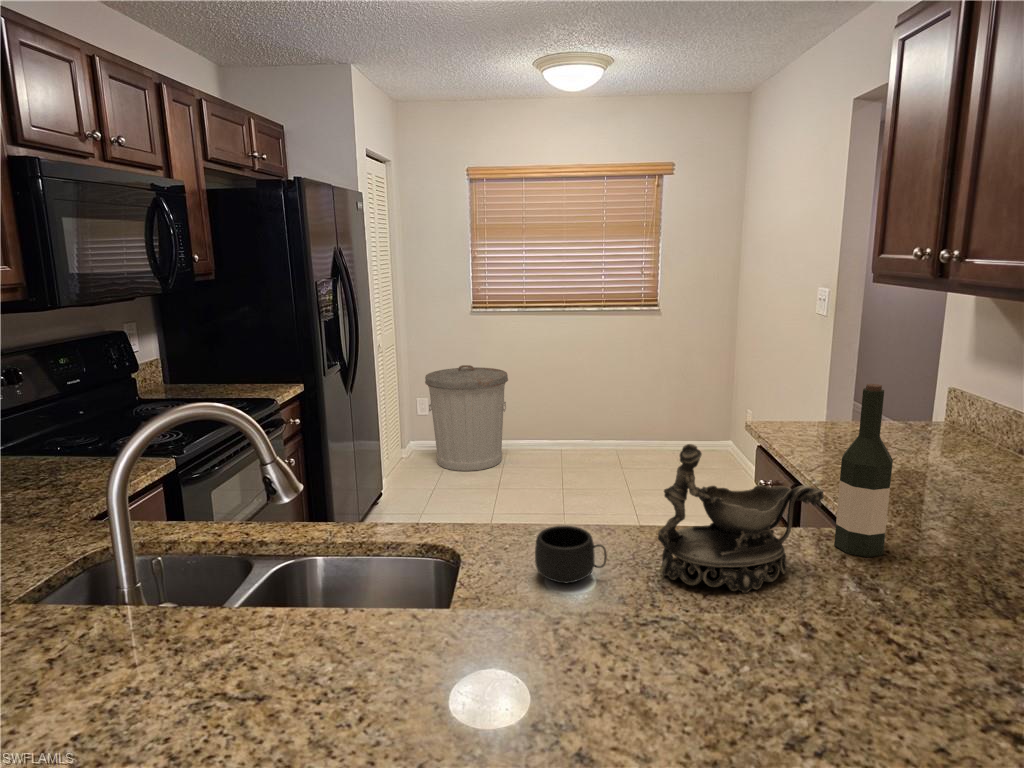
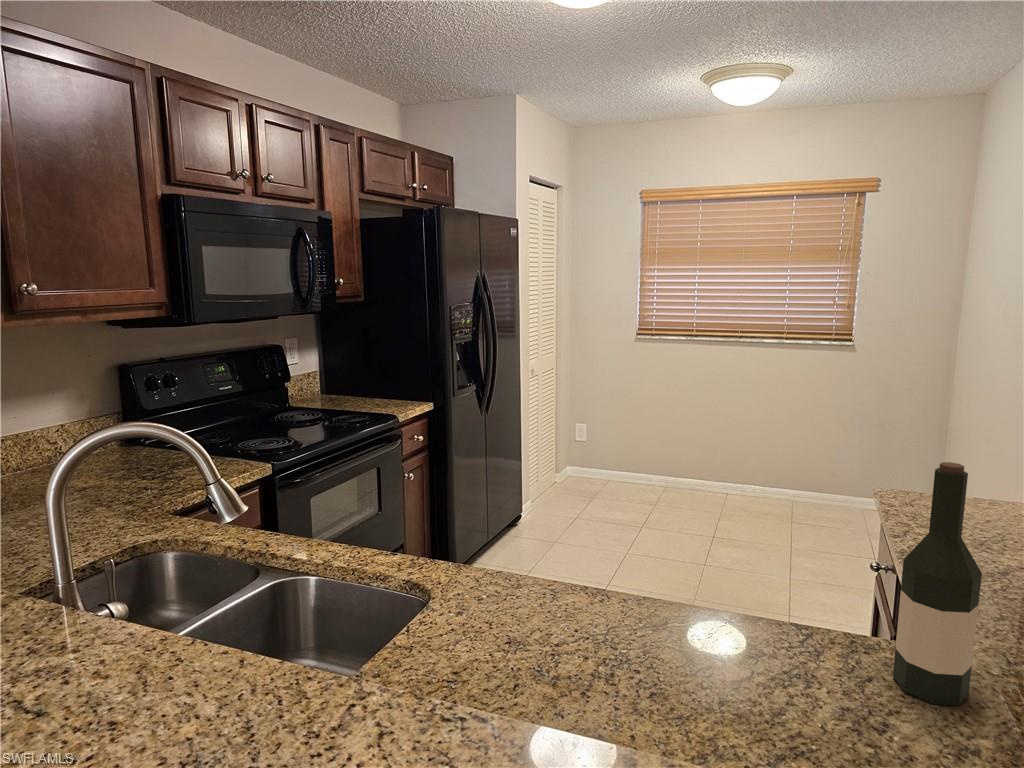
trash can: present [425,365,508,471] -> none [578,395,666,507]
decorative bowl: present [658,444,824,593] -> none [619,514,857,717]
mug: present [535,526,607,583] -> none [485,588,562,657]

